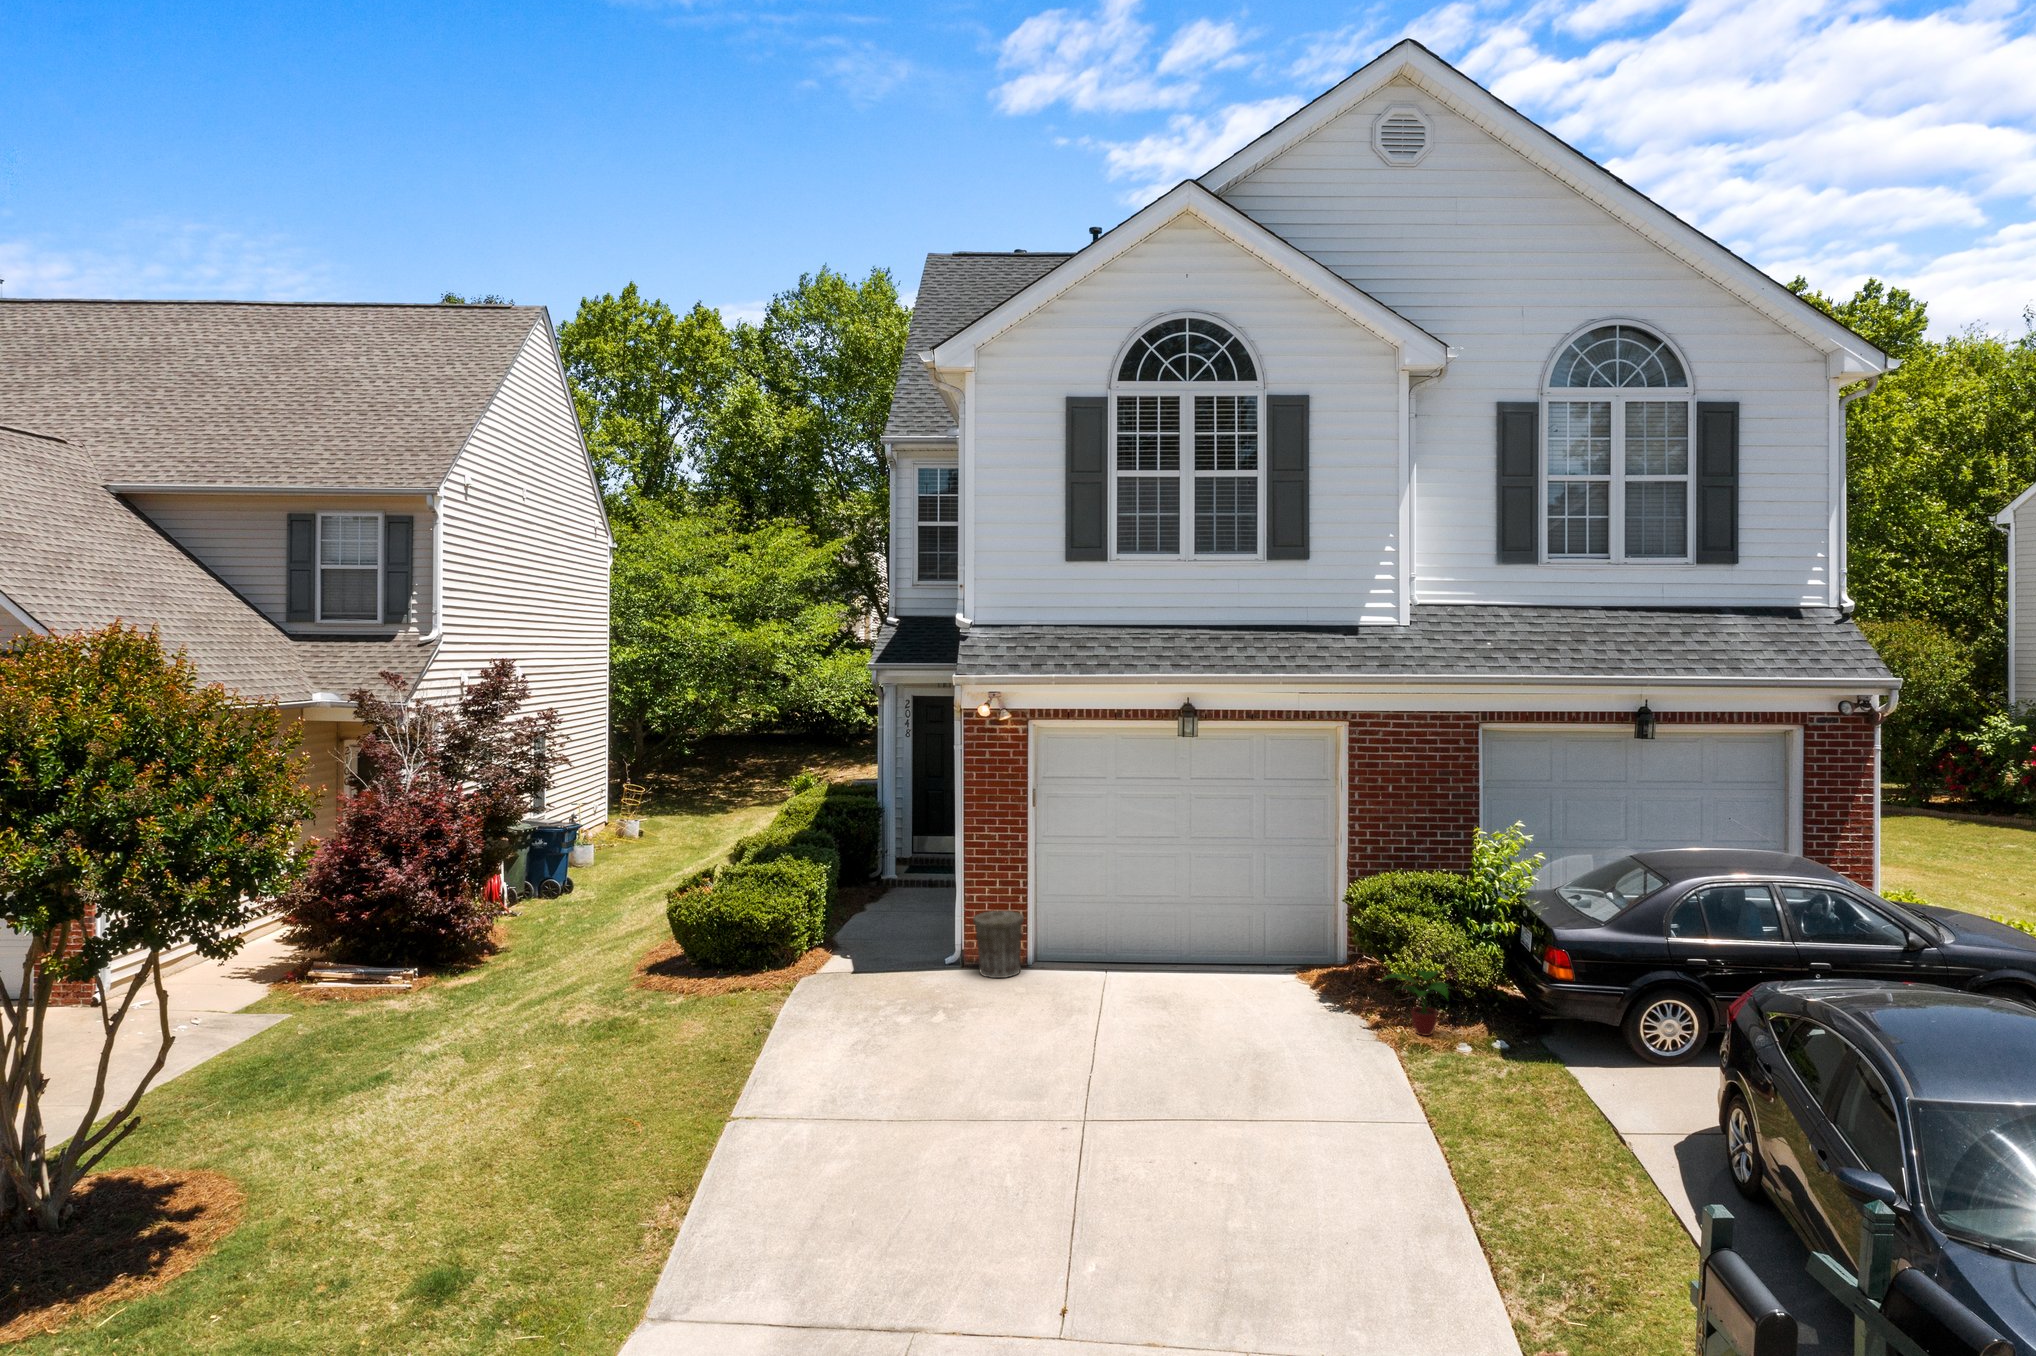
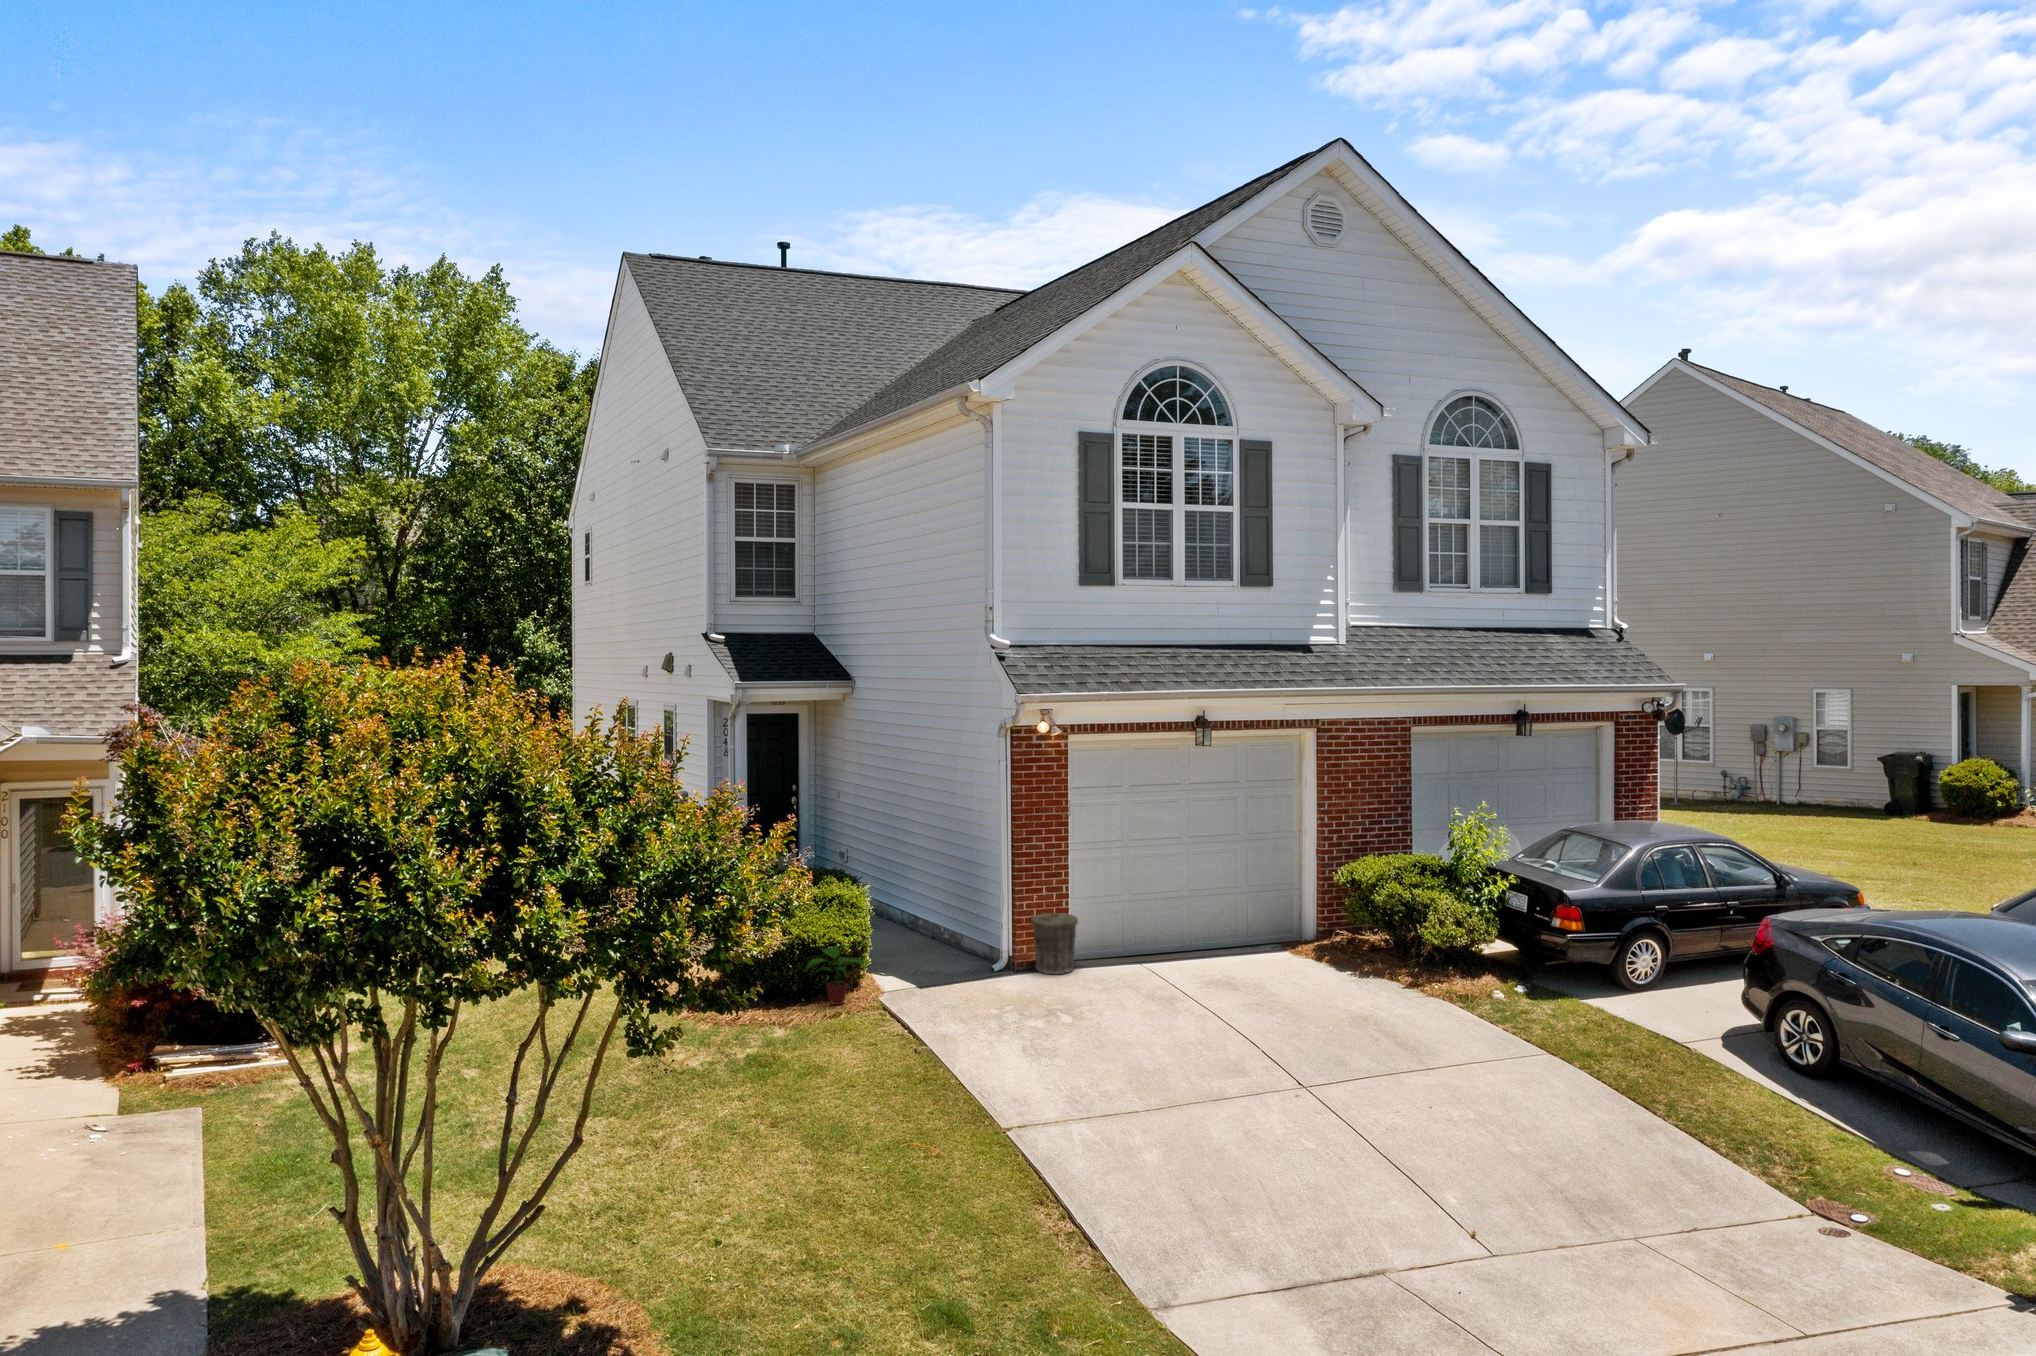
potted plant: present [1383,970,1448,1036] -> present [807,947,864,1005]

